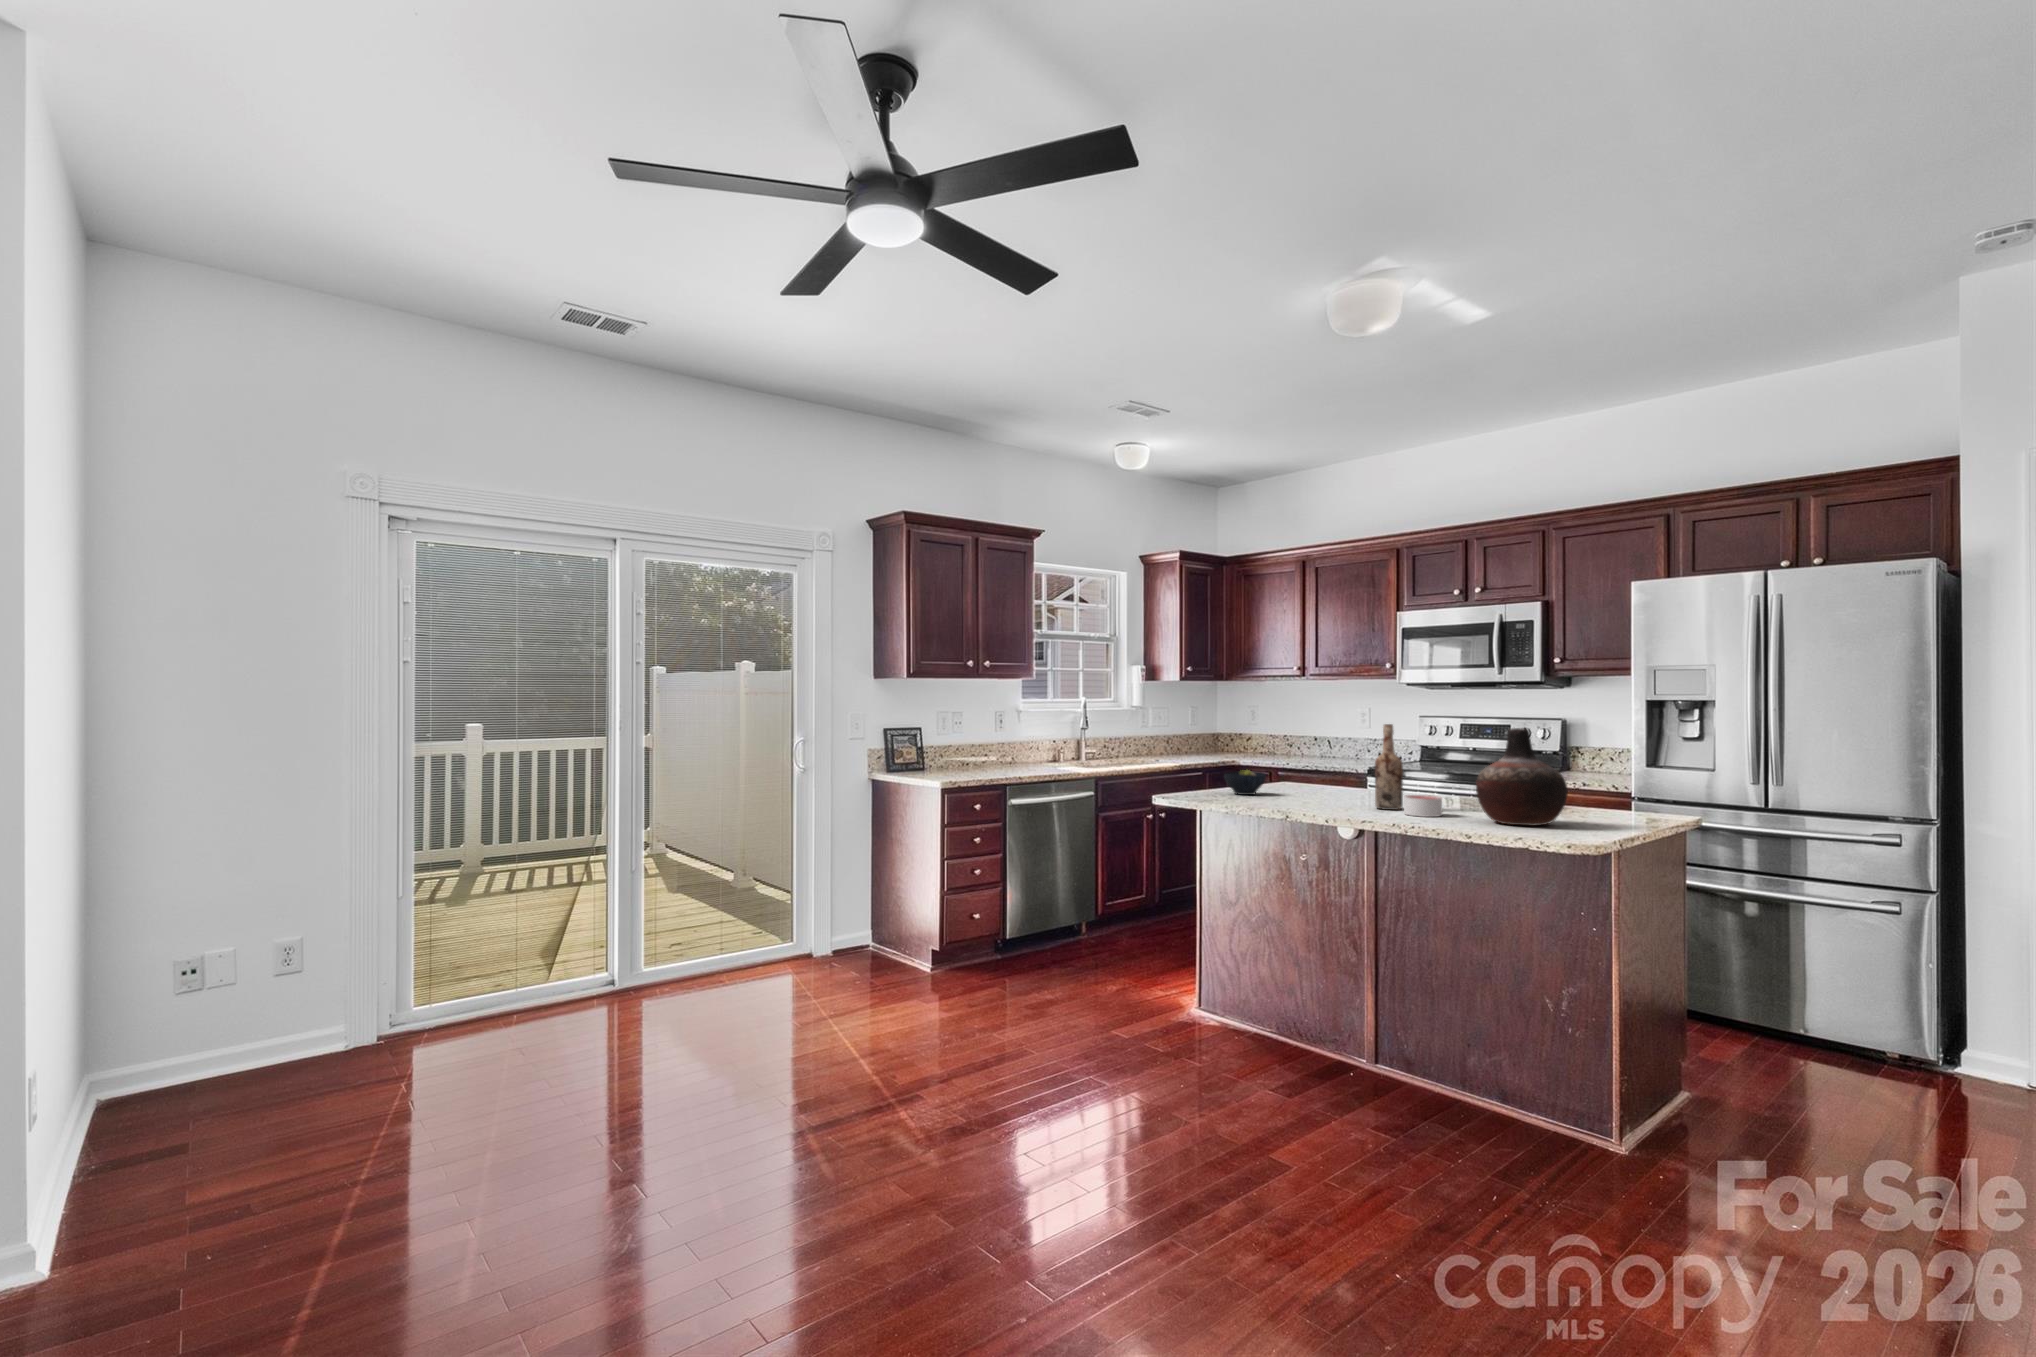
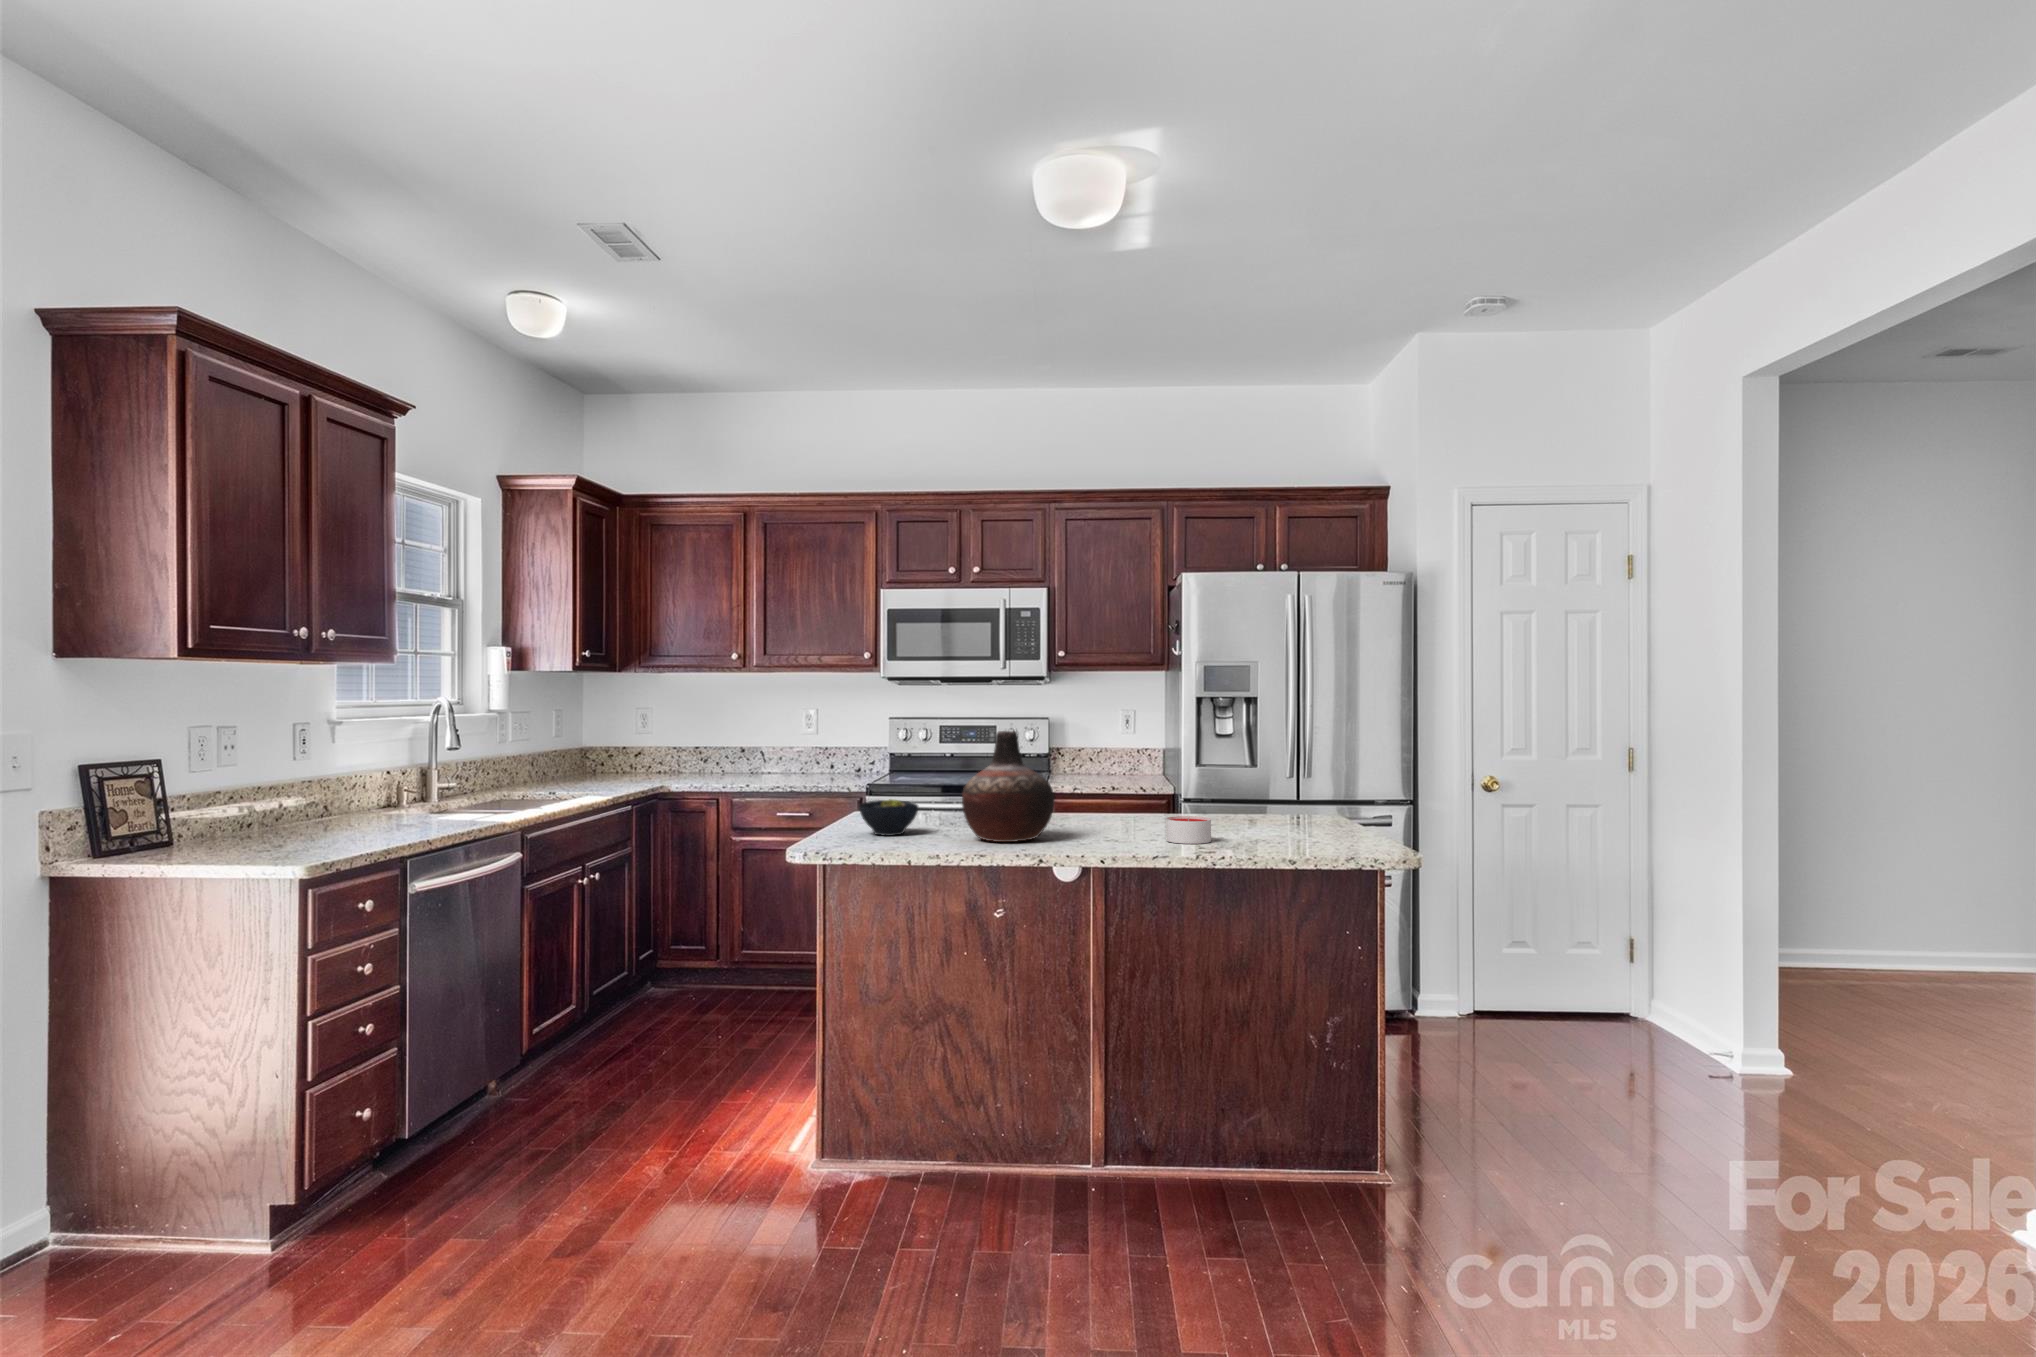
wine bottle: present [1375,724,1403,810] -> none [1106,729,1139,838]
vase: present [1476,728,1568,826] -> present [962,731,1054,842]

